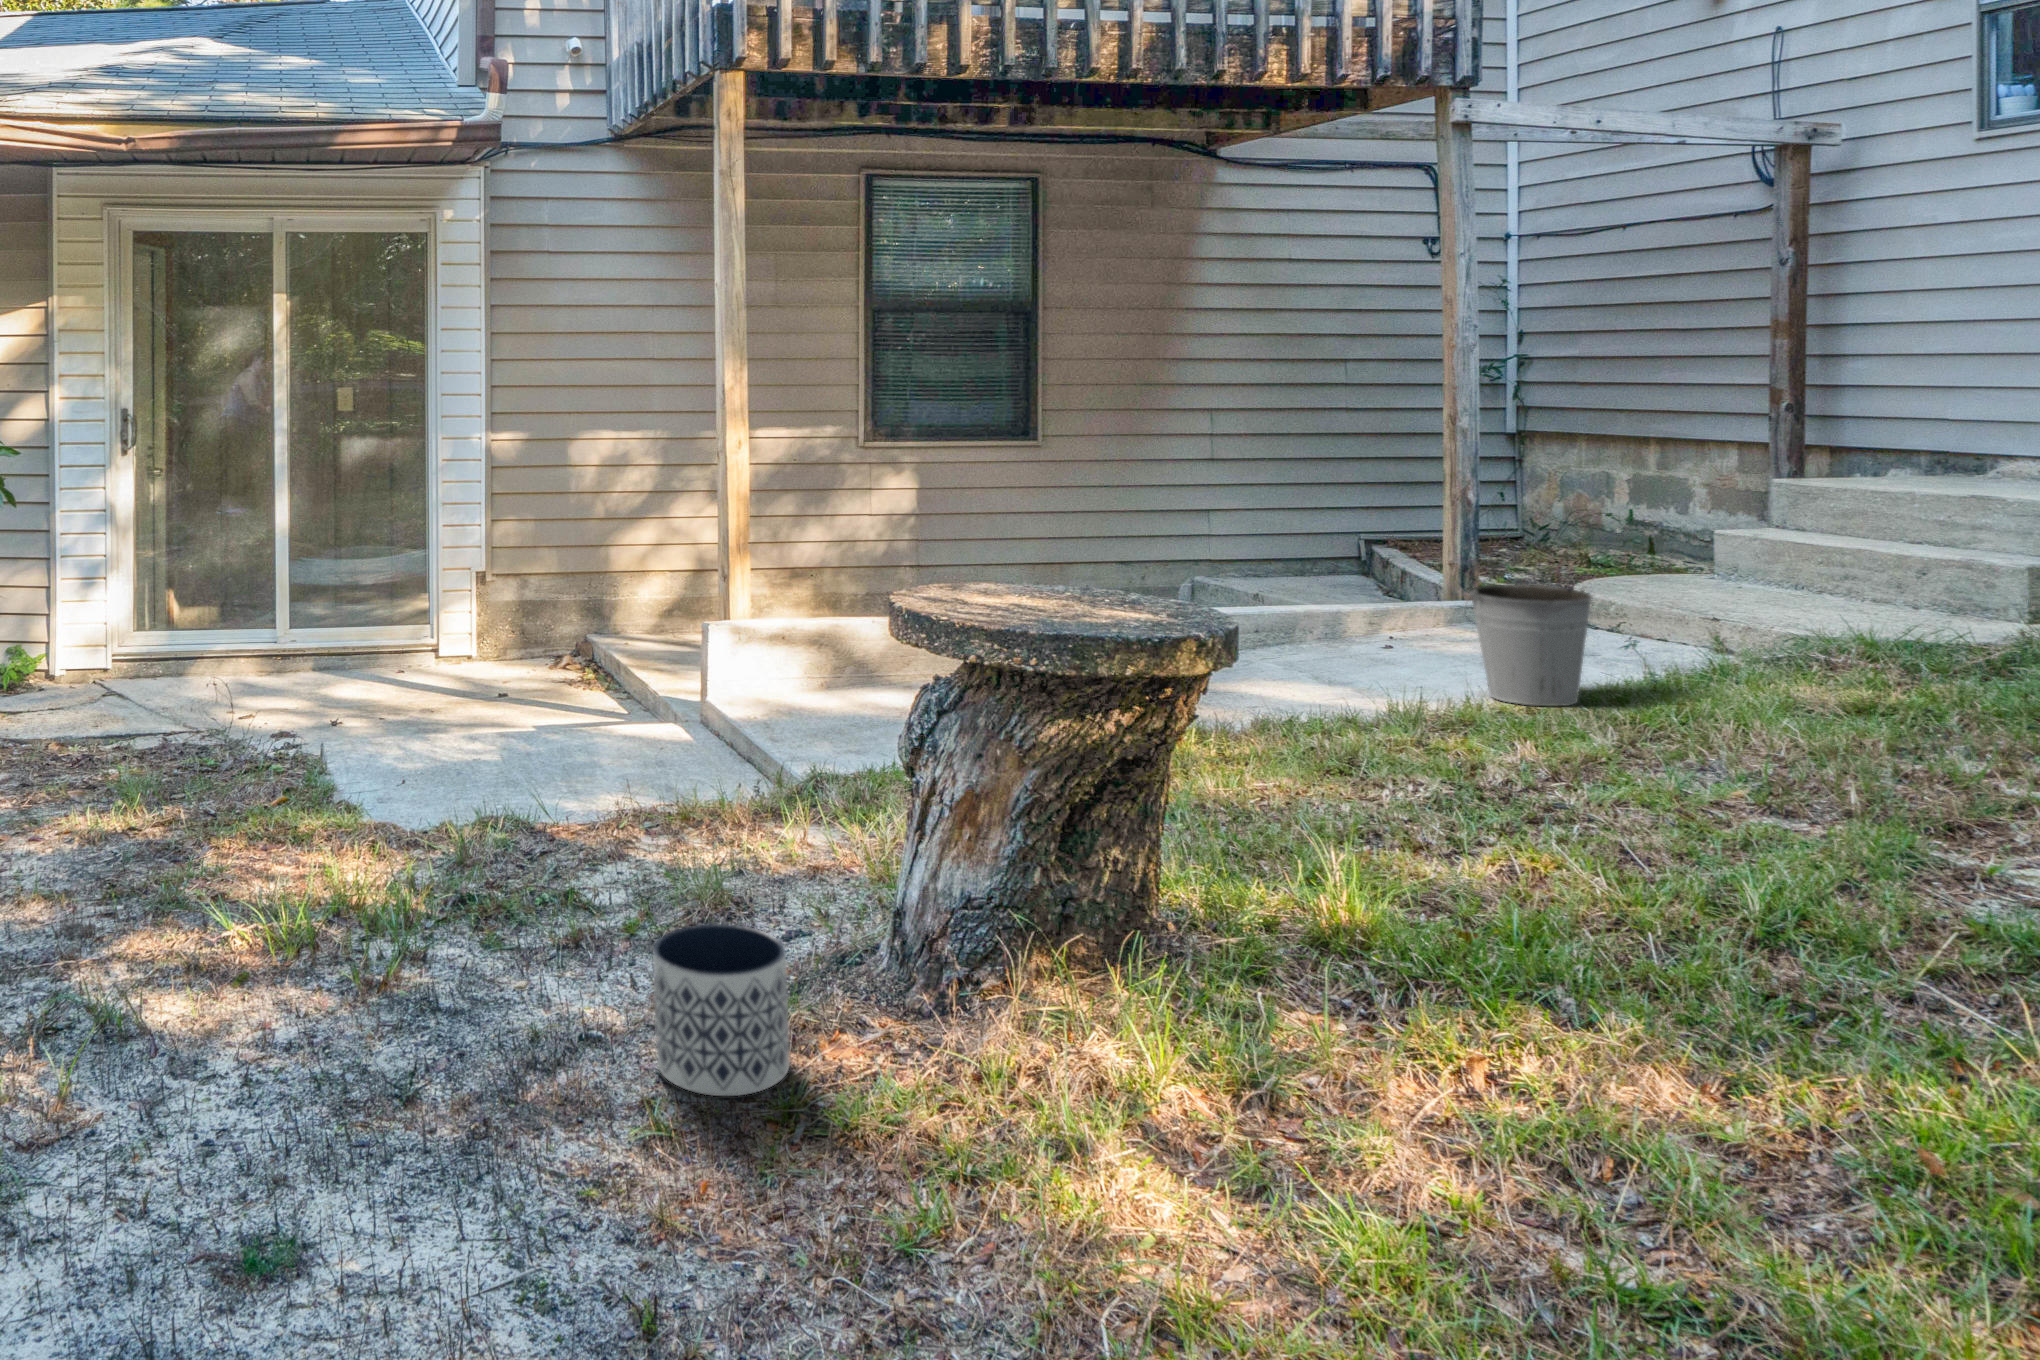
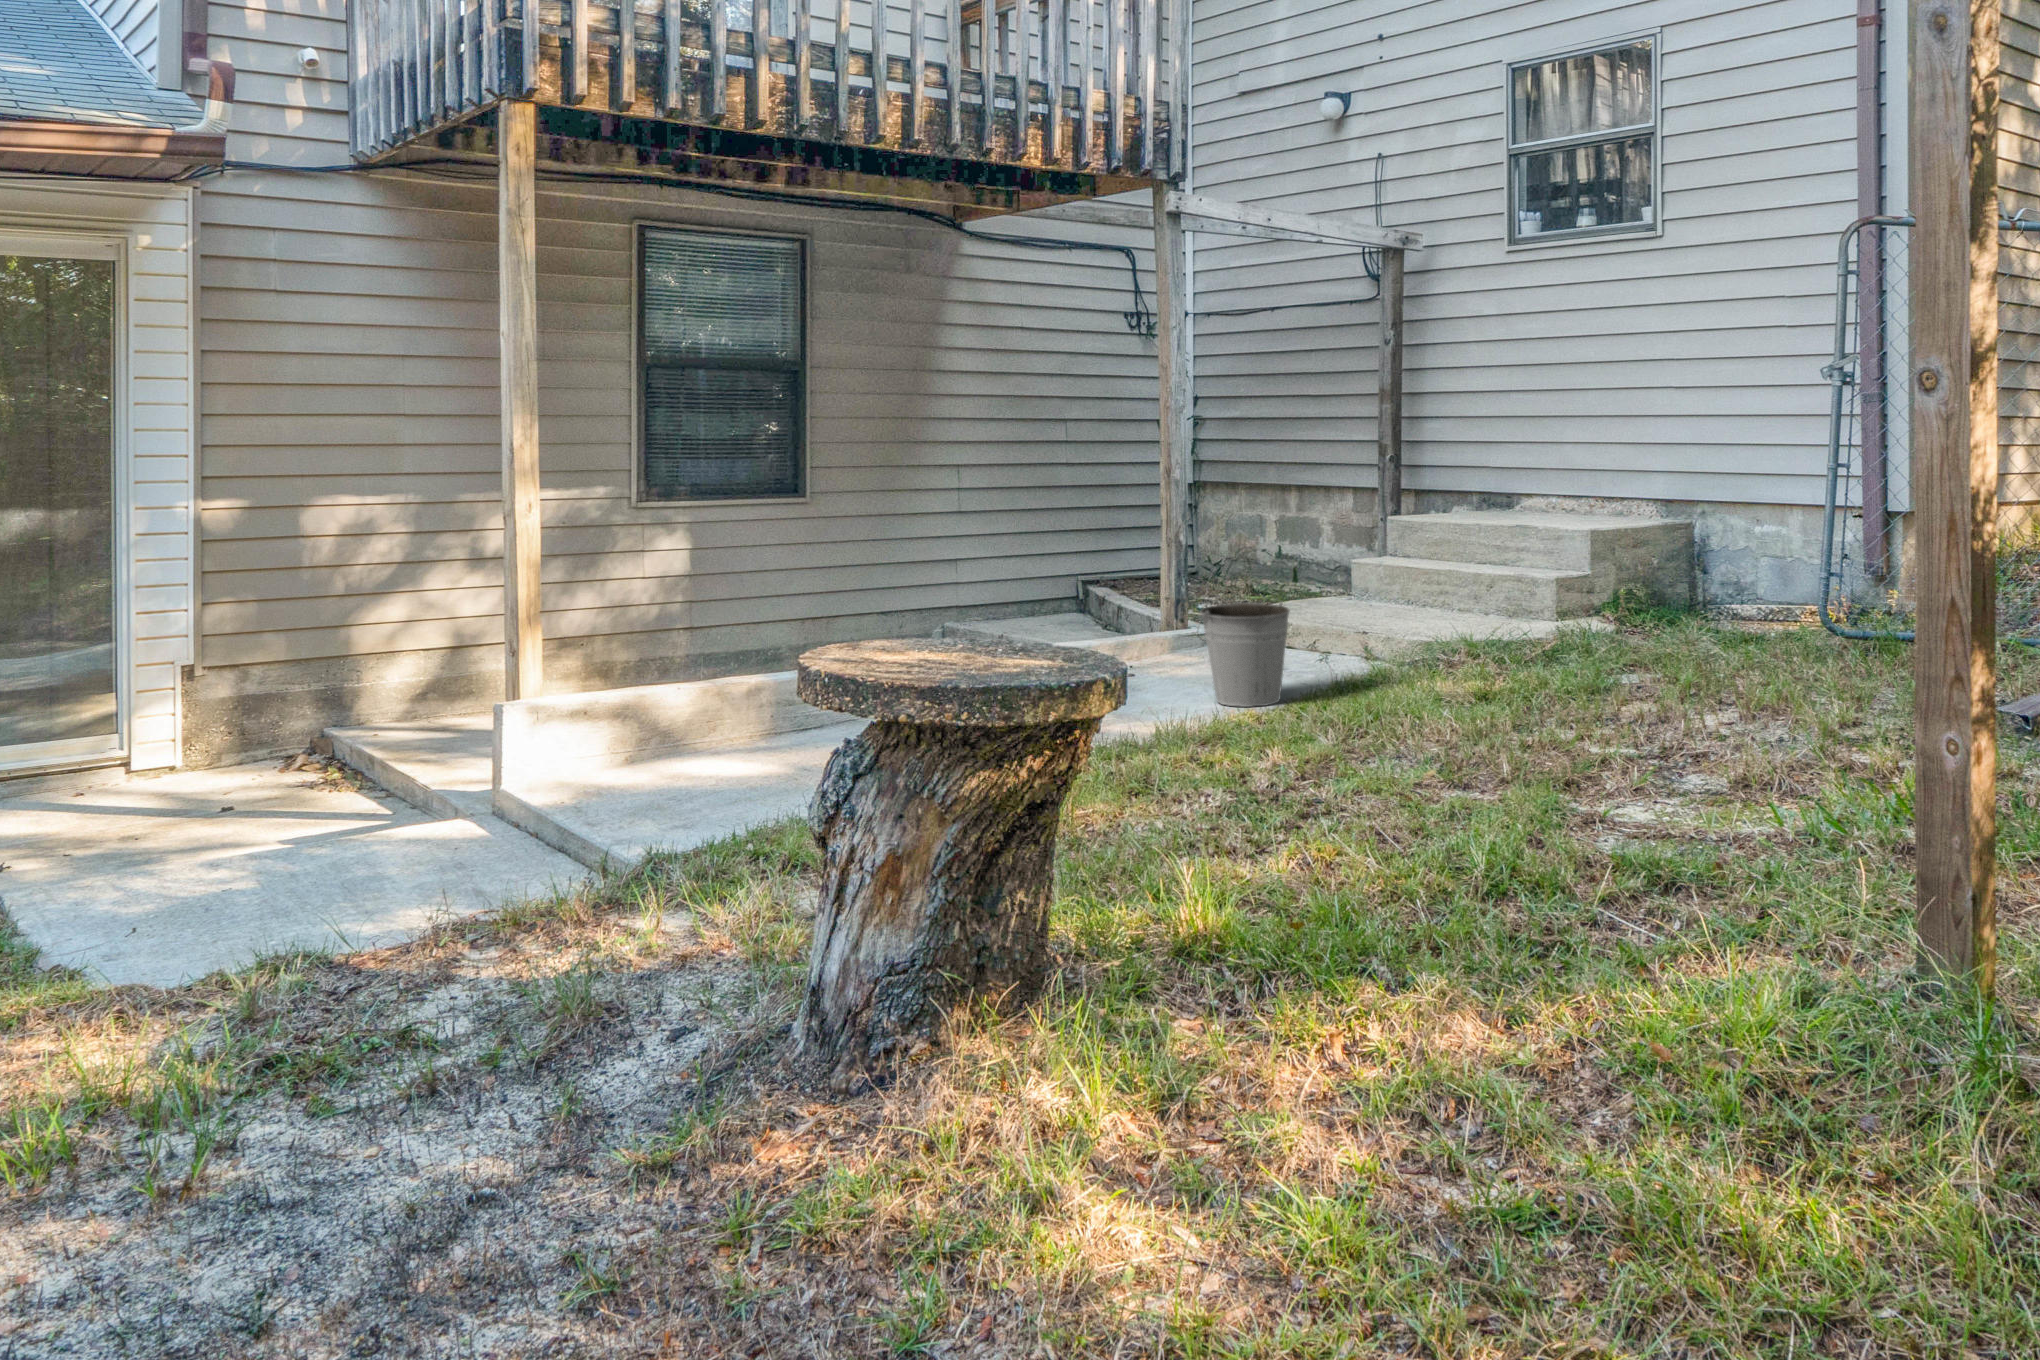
planter: present [653,924,790,1096] -> none [570,1043,727,1246]

